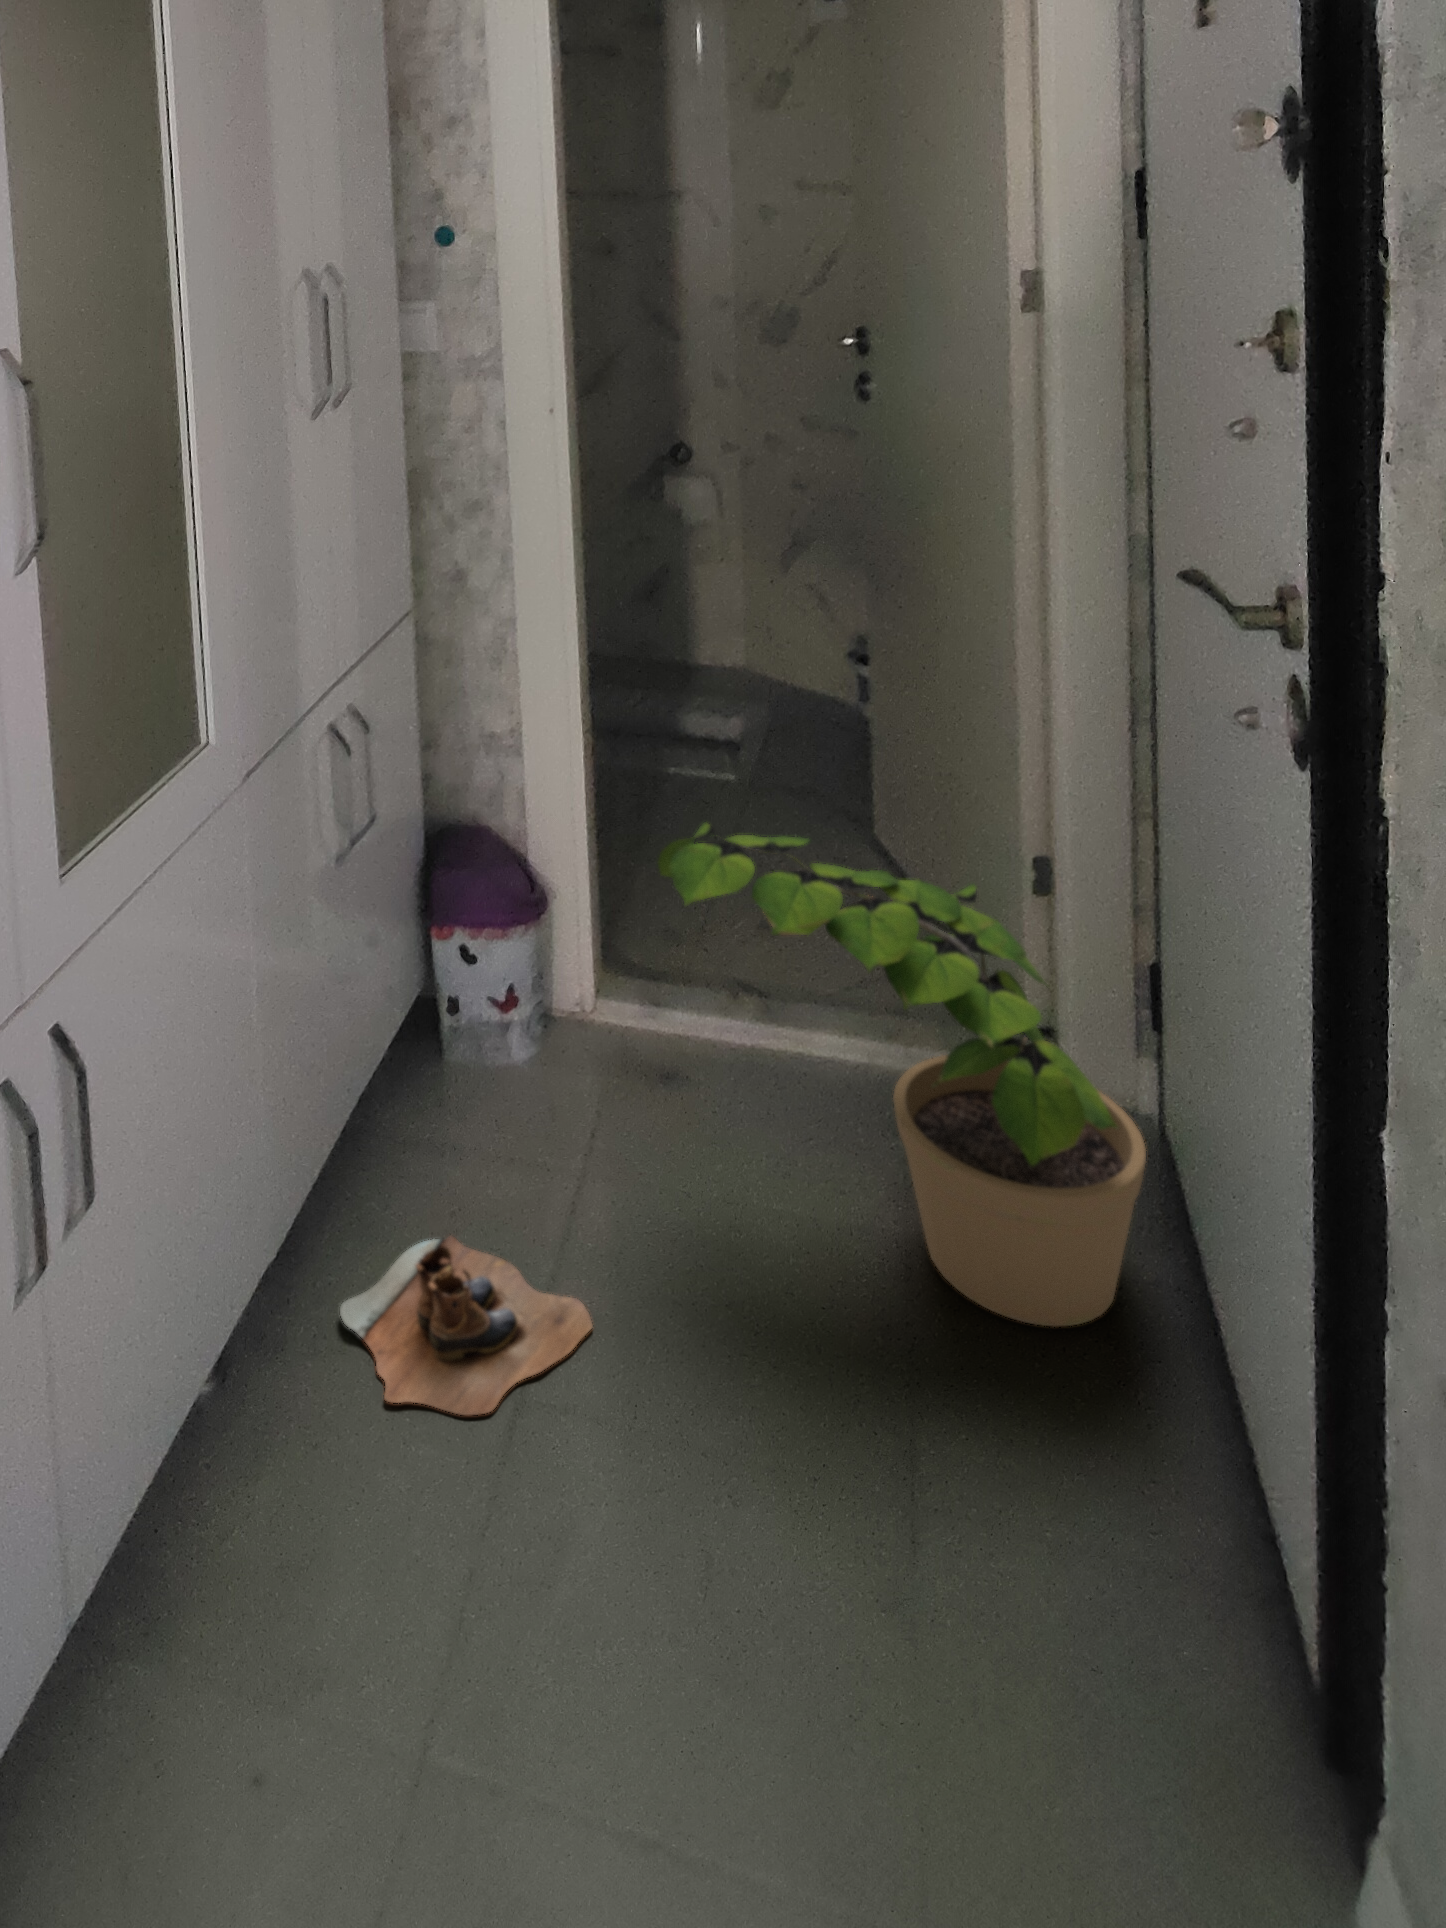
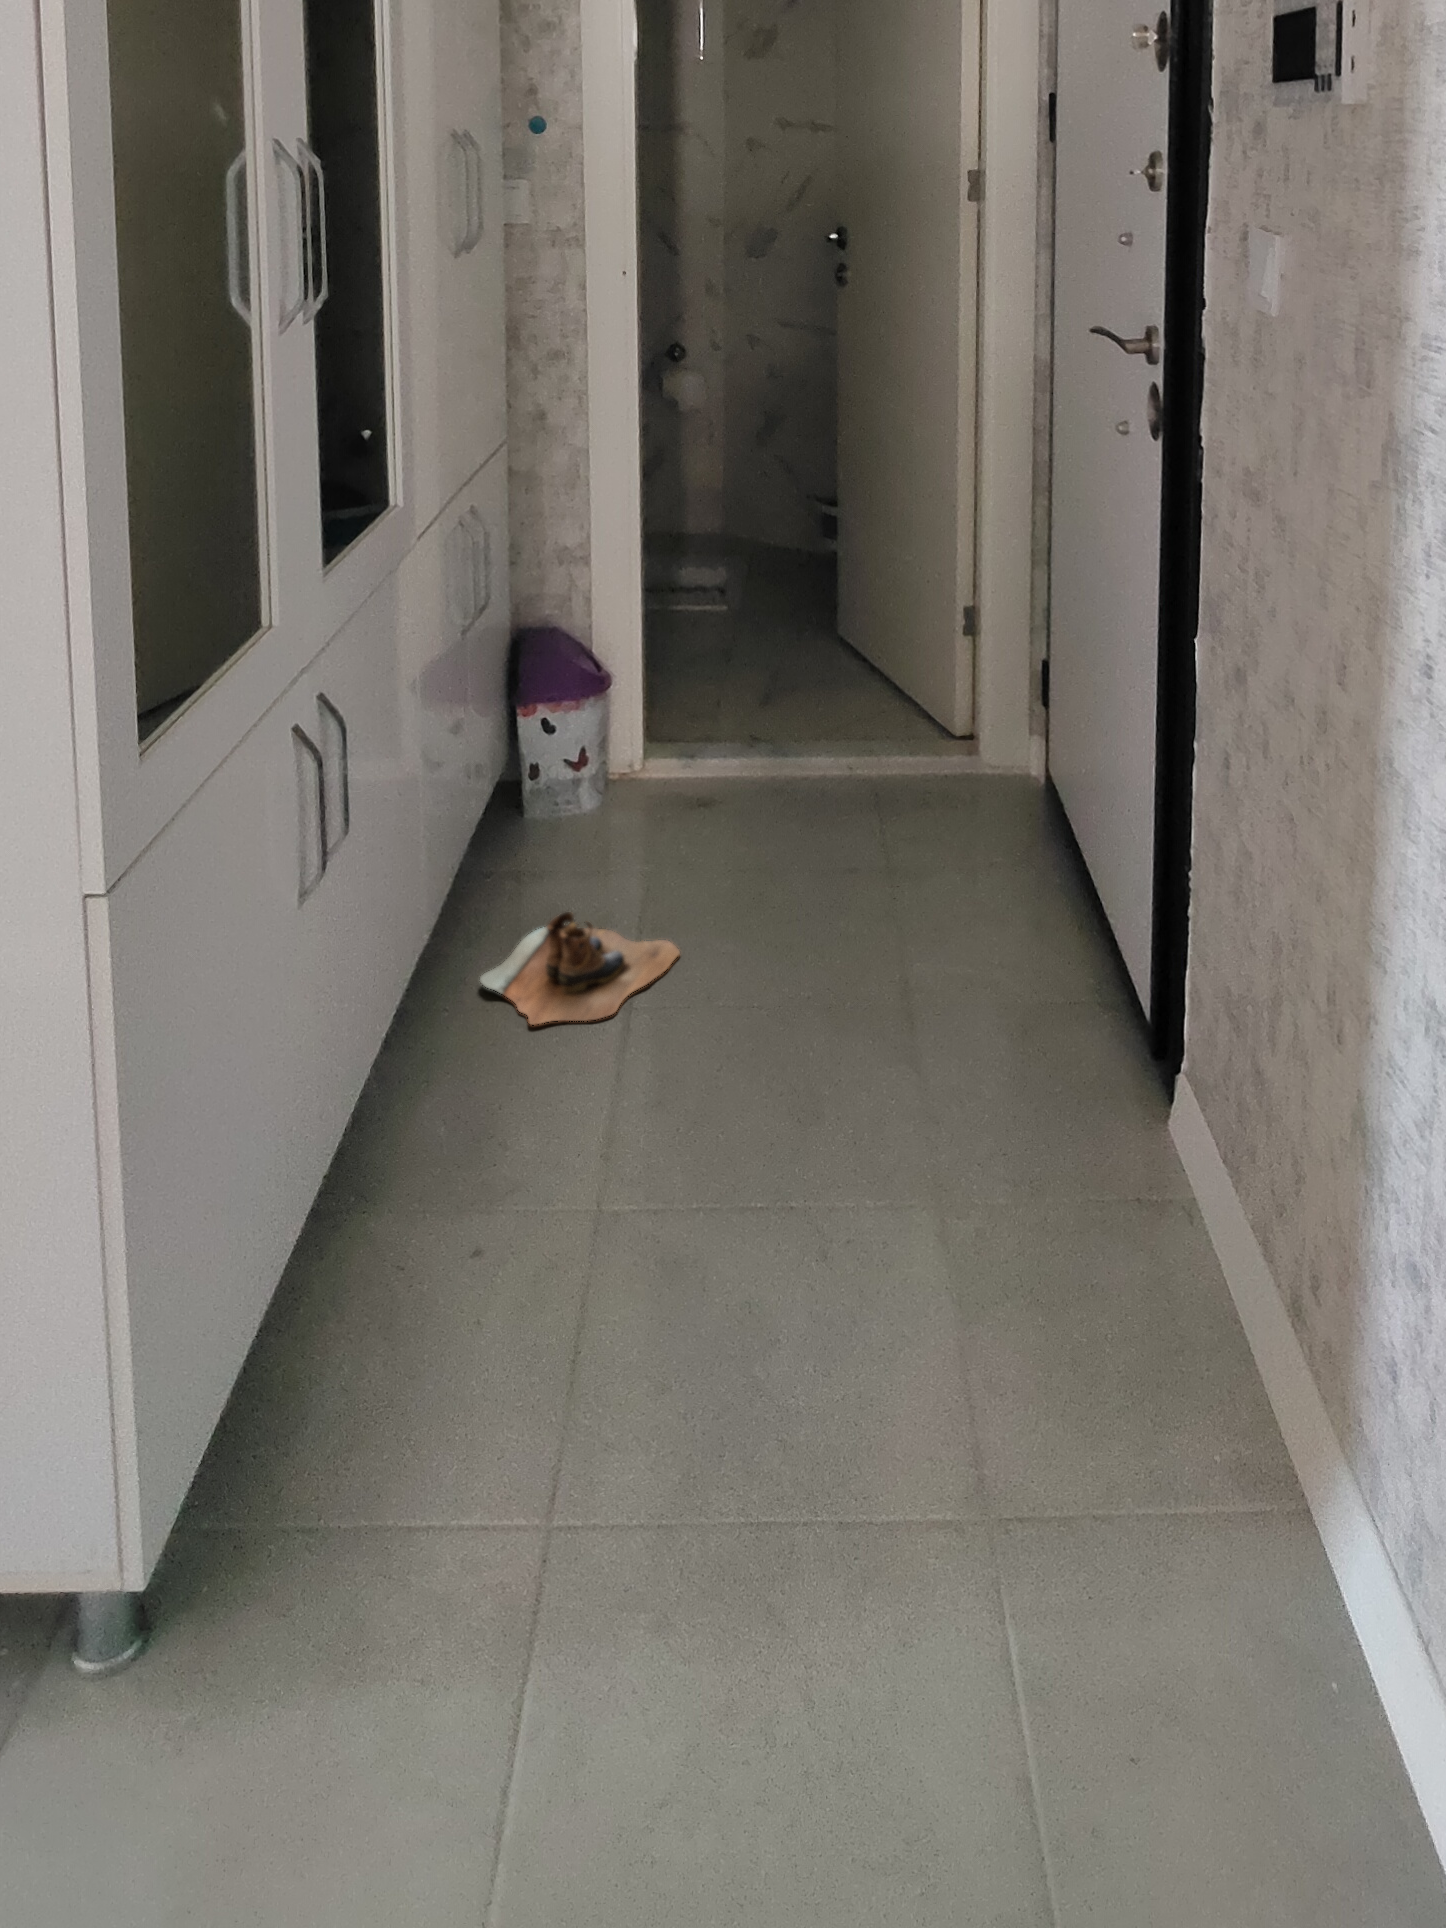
potted plant: present [658,823,1146,1326] -> none [721,577,1045,894]

